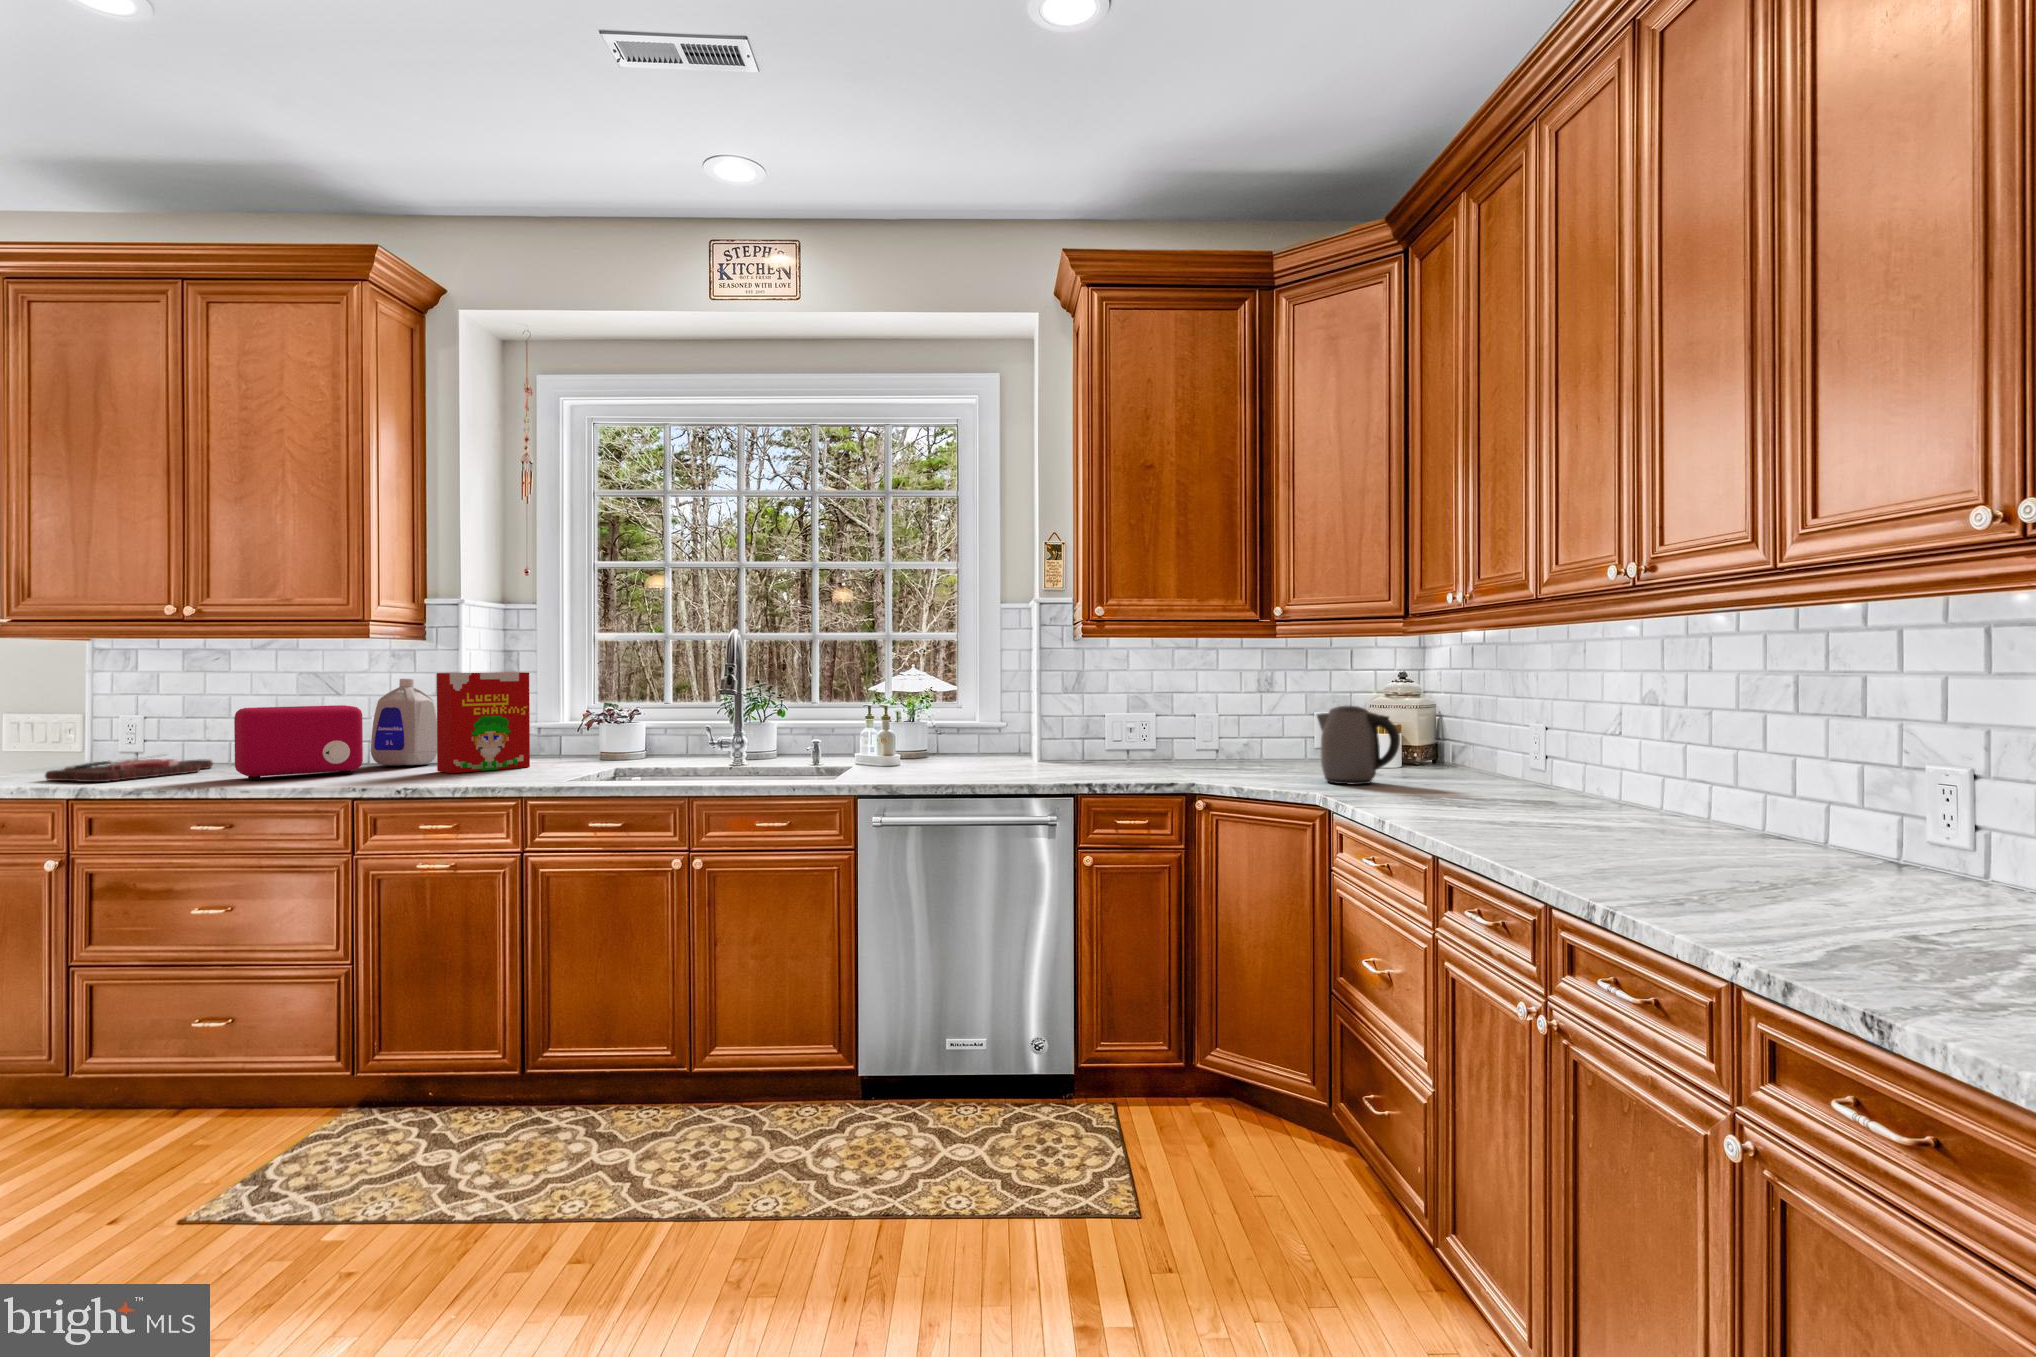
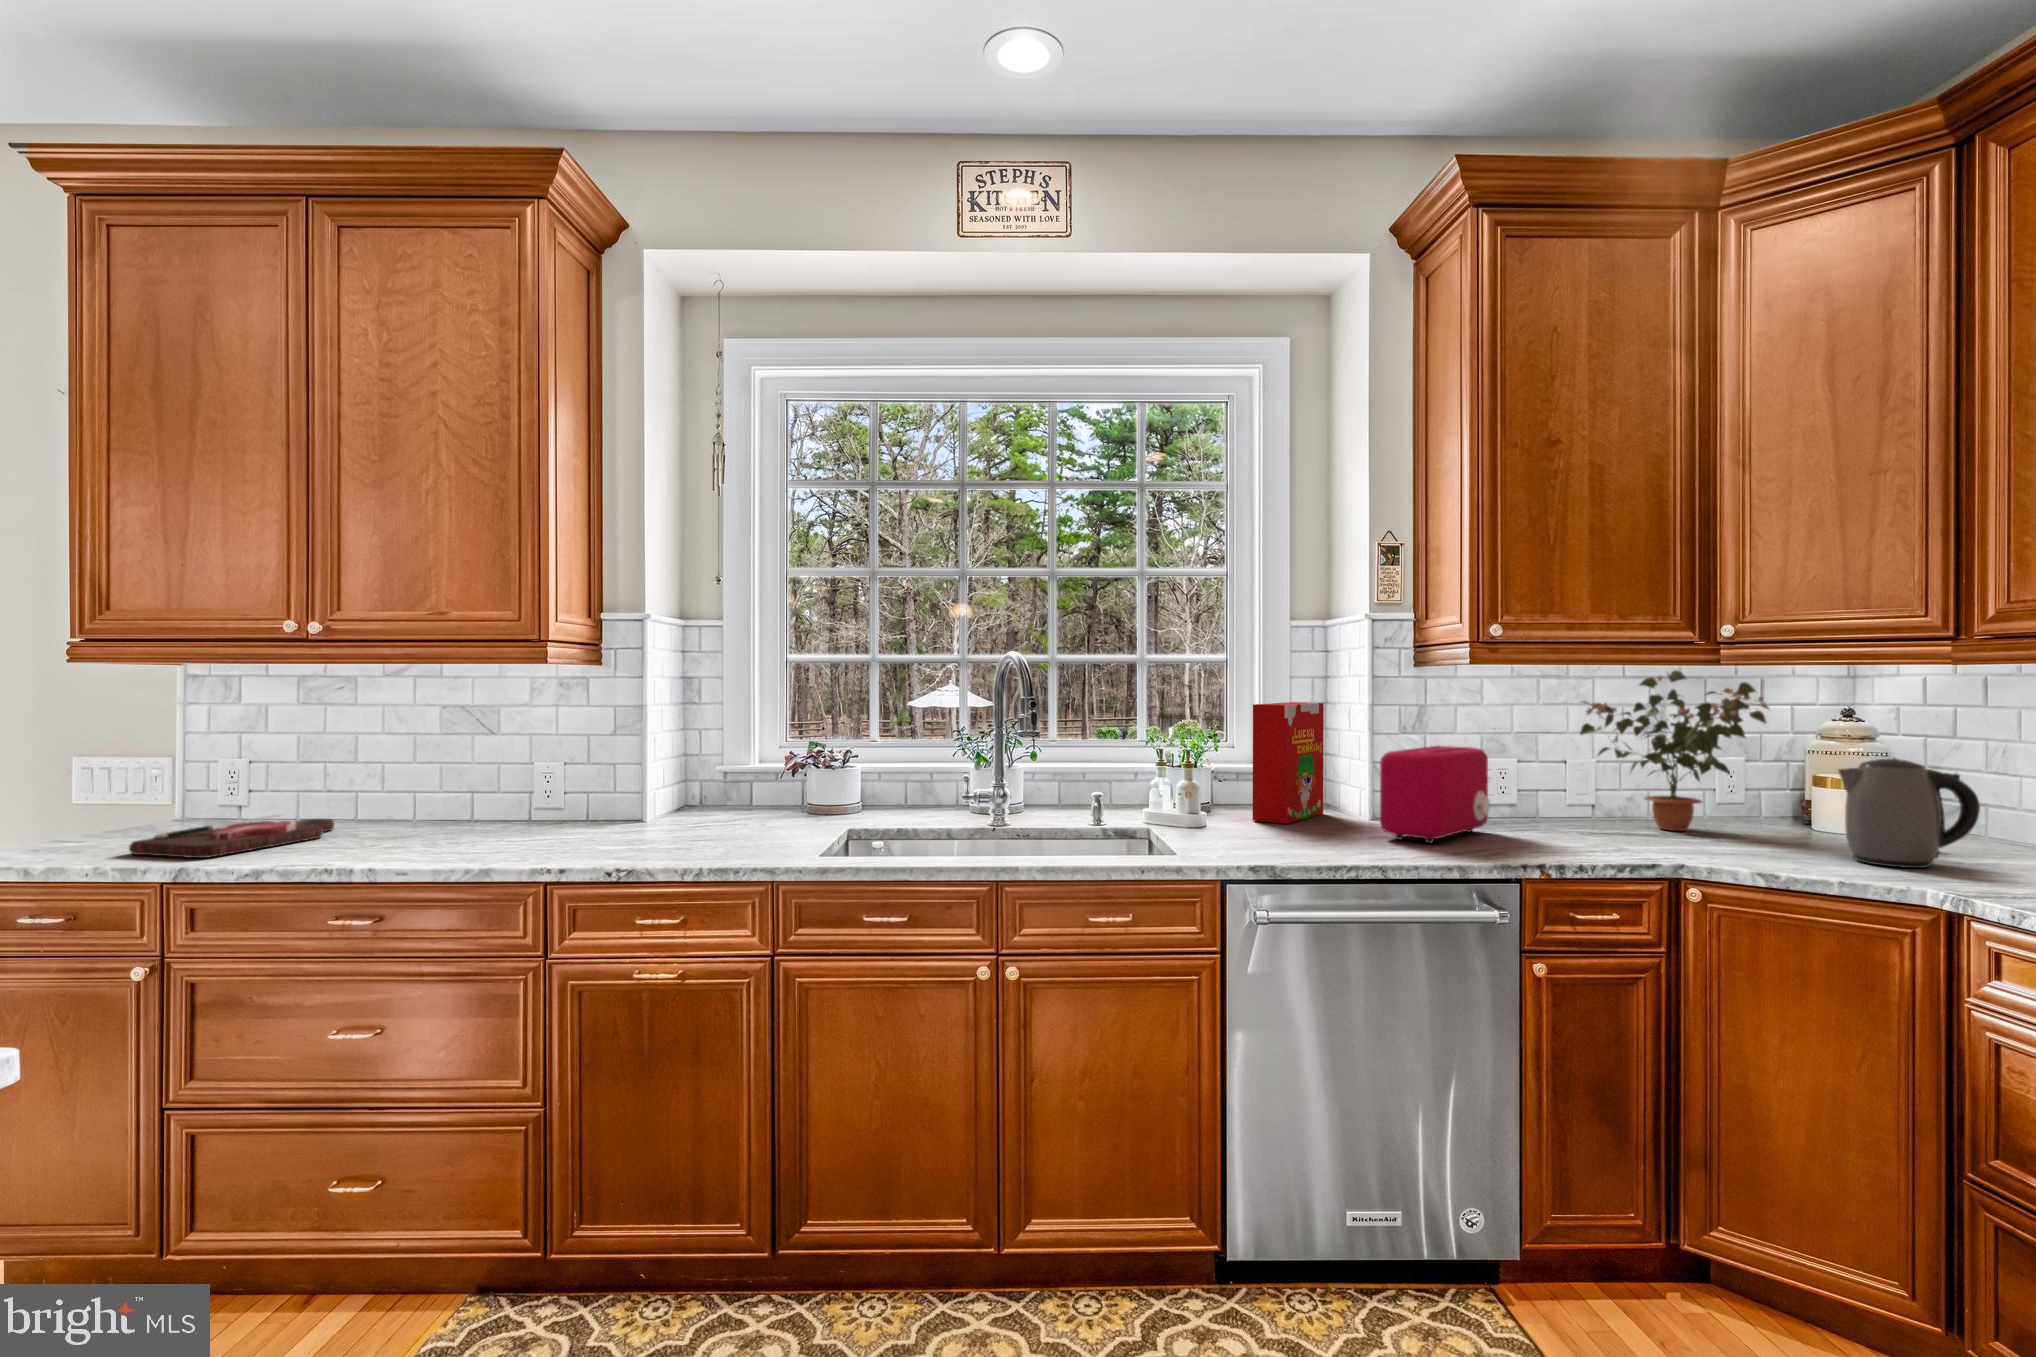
potted plant: none [1194,643,1317,767] -> present [1580,670,1769,831]
cereal box: present [437,672,530,773] -> present [1253,702,1324,824]
bottle: present [371,679,437,765] -> none [536,715,616,827]
toaster: present [234,705,363,780] -> present [1380,746,1490,843]

